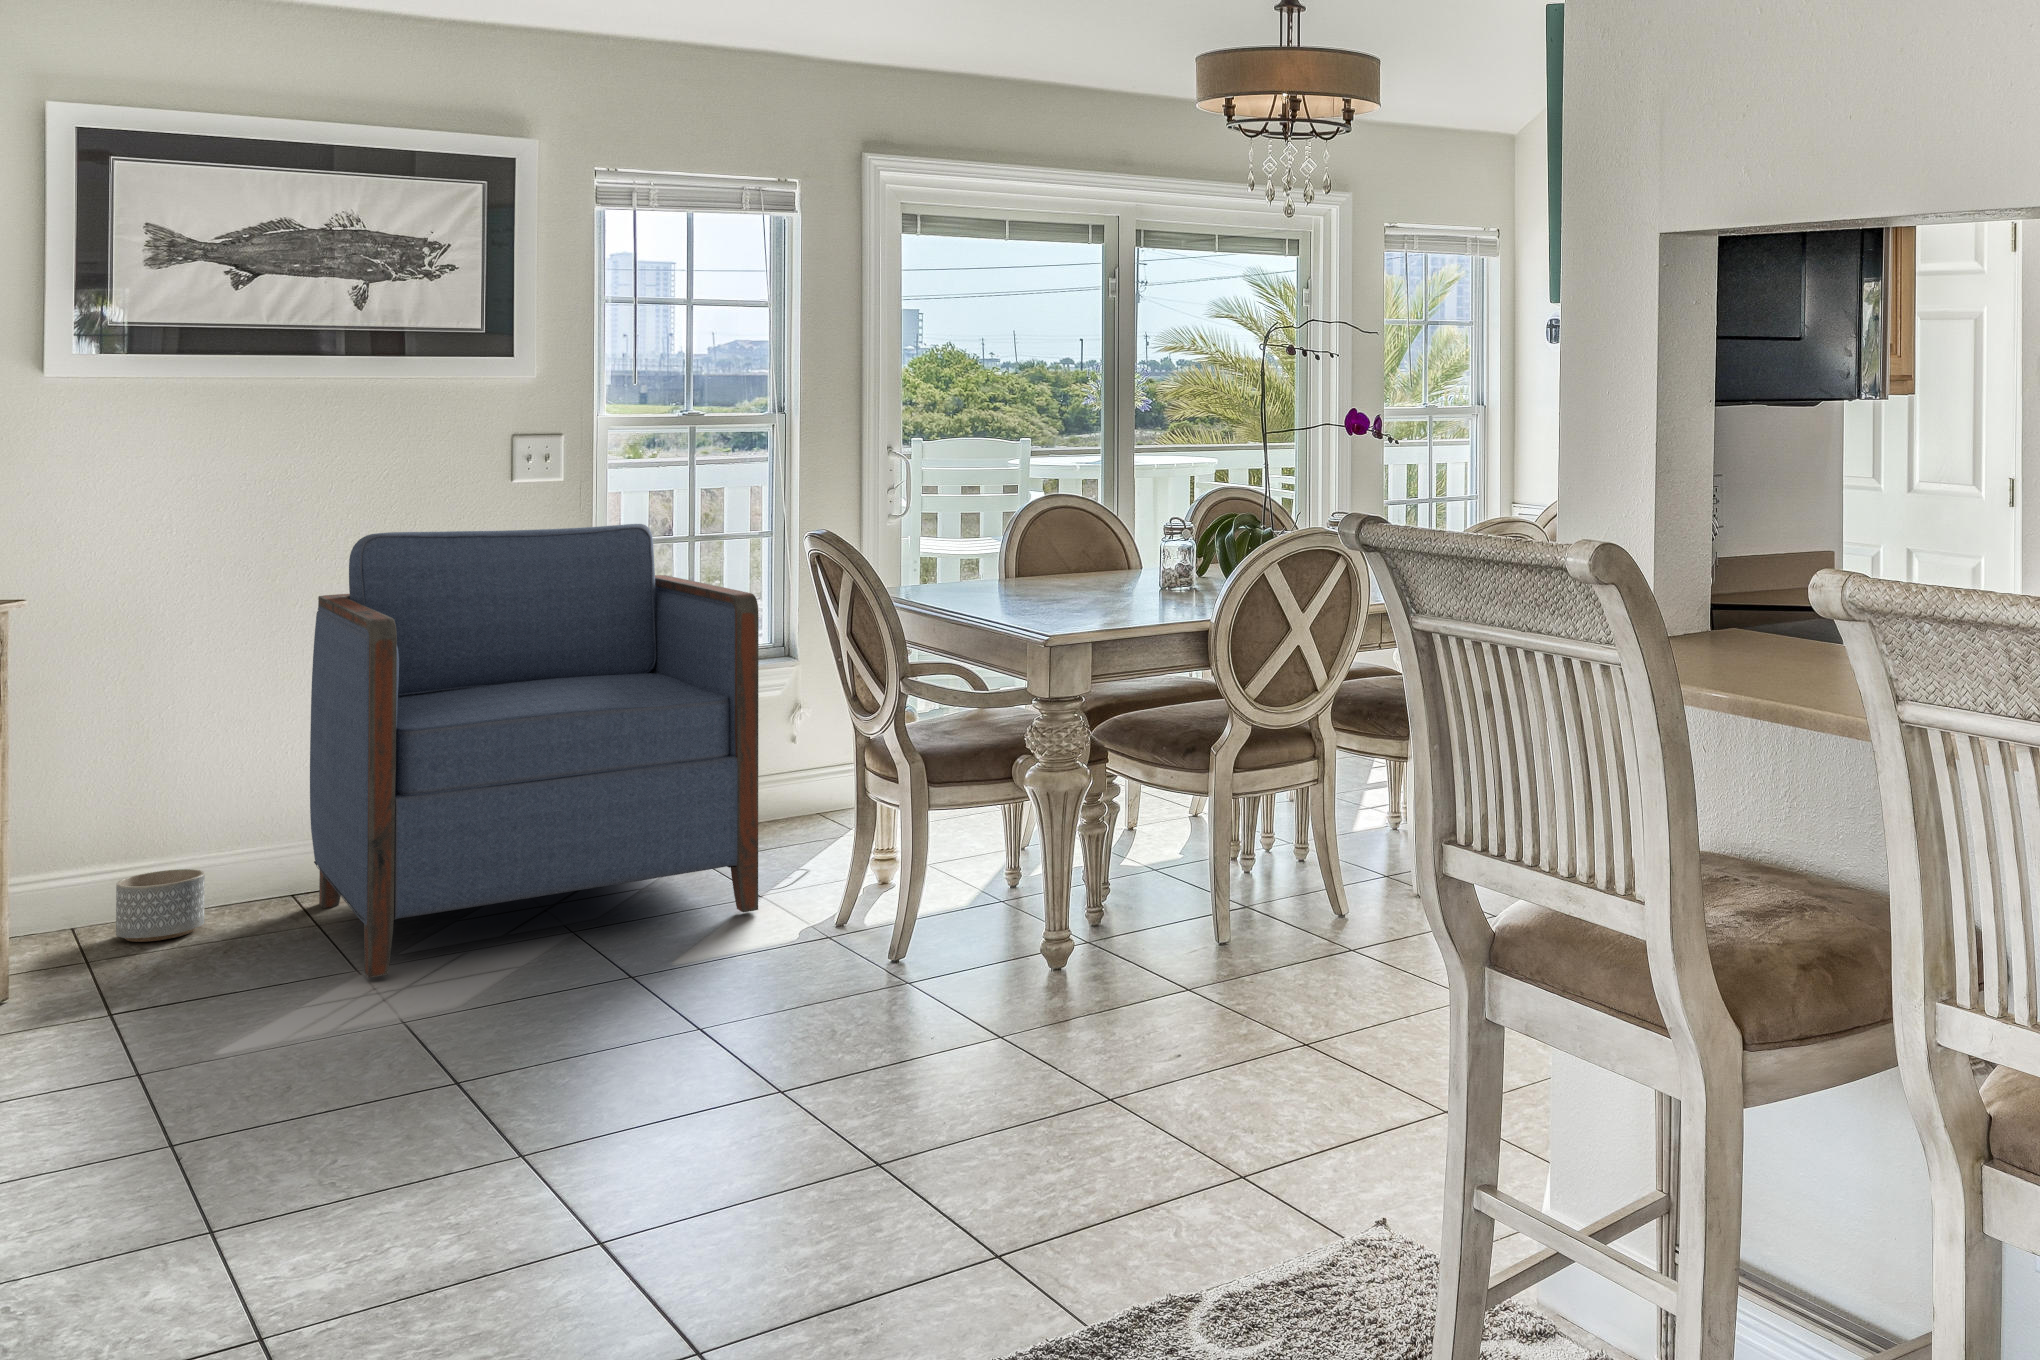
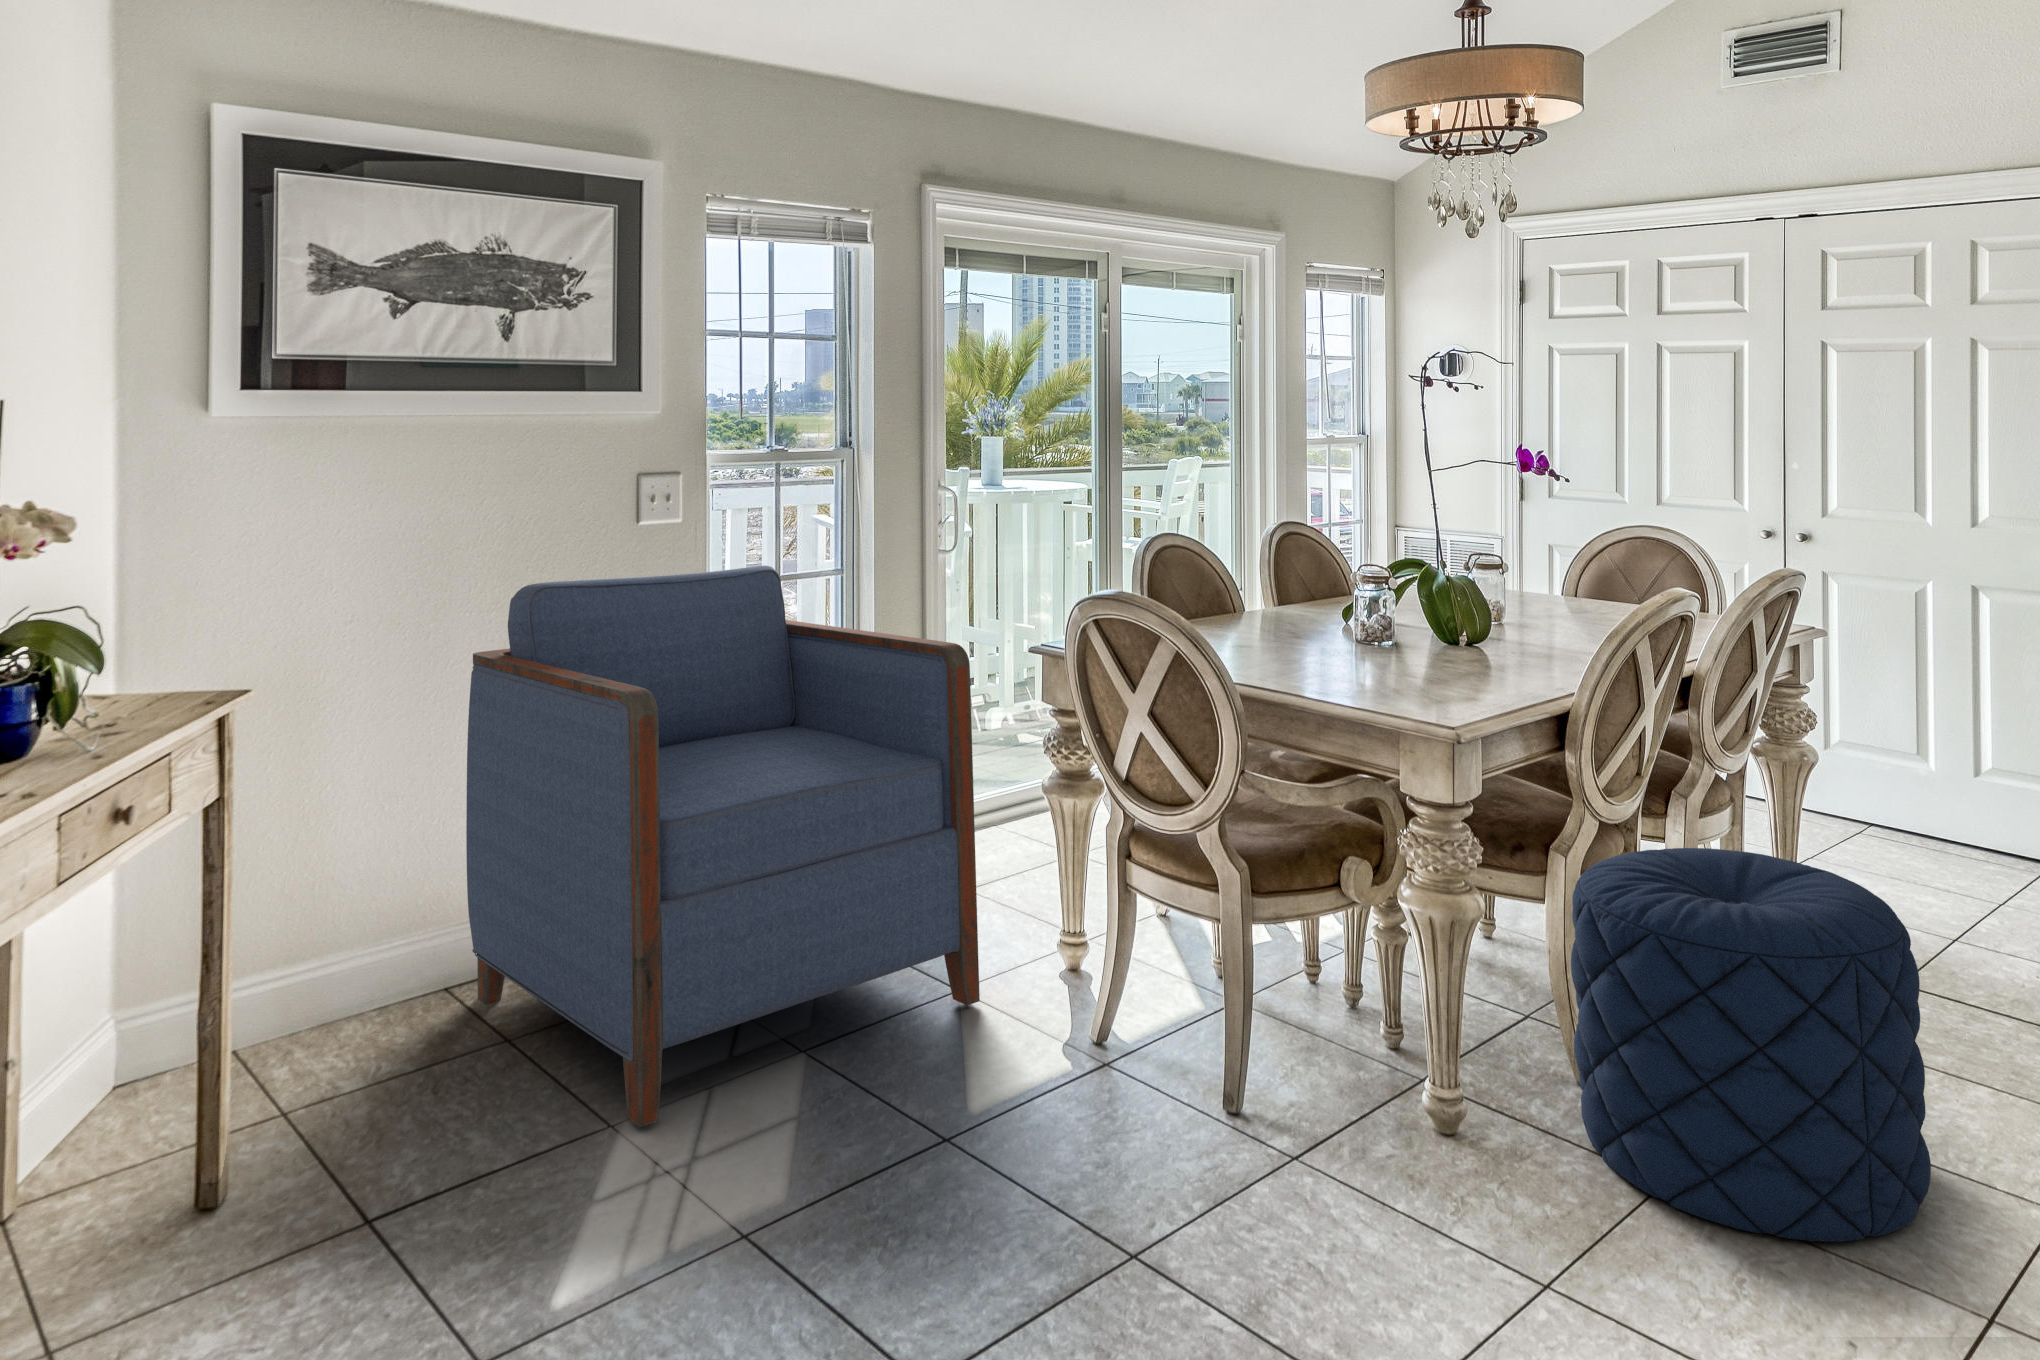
pouf: none [1118,766,1362,1046] -> present [1571,848,1931,1242]
planter: present [116,869,205,942] -> none [289,970,379,1065]

